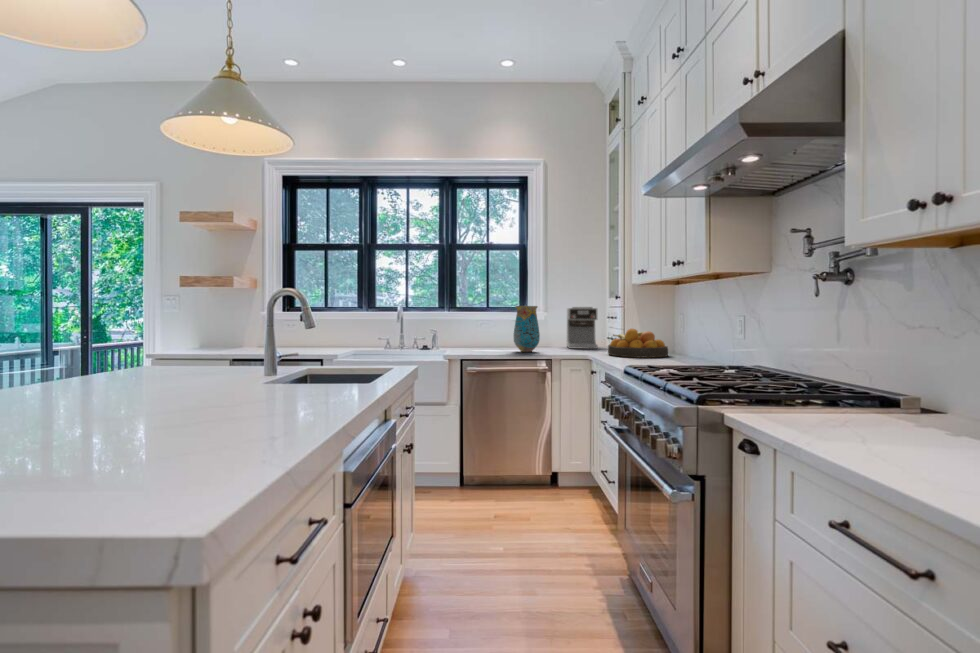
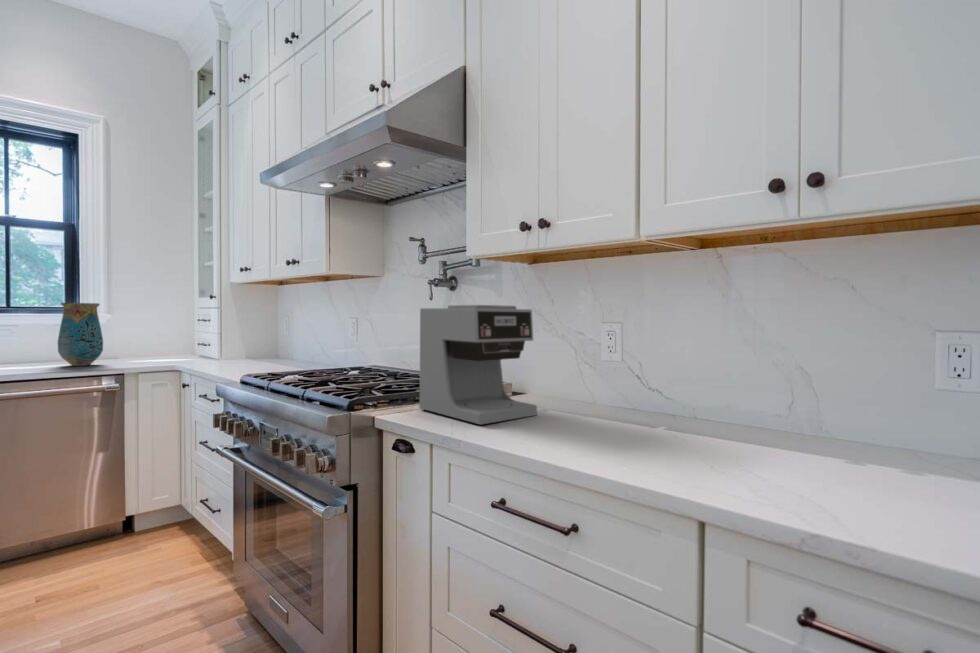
coffee maker: present [567,307,598,349] -> present [419,305,537,425]
fruit bowl: present [608,329,668,358] -> none [206,331,279,364]

